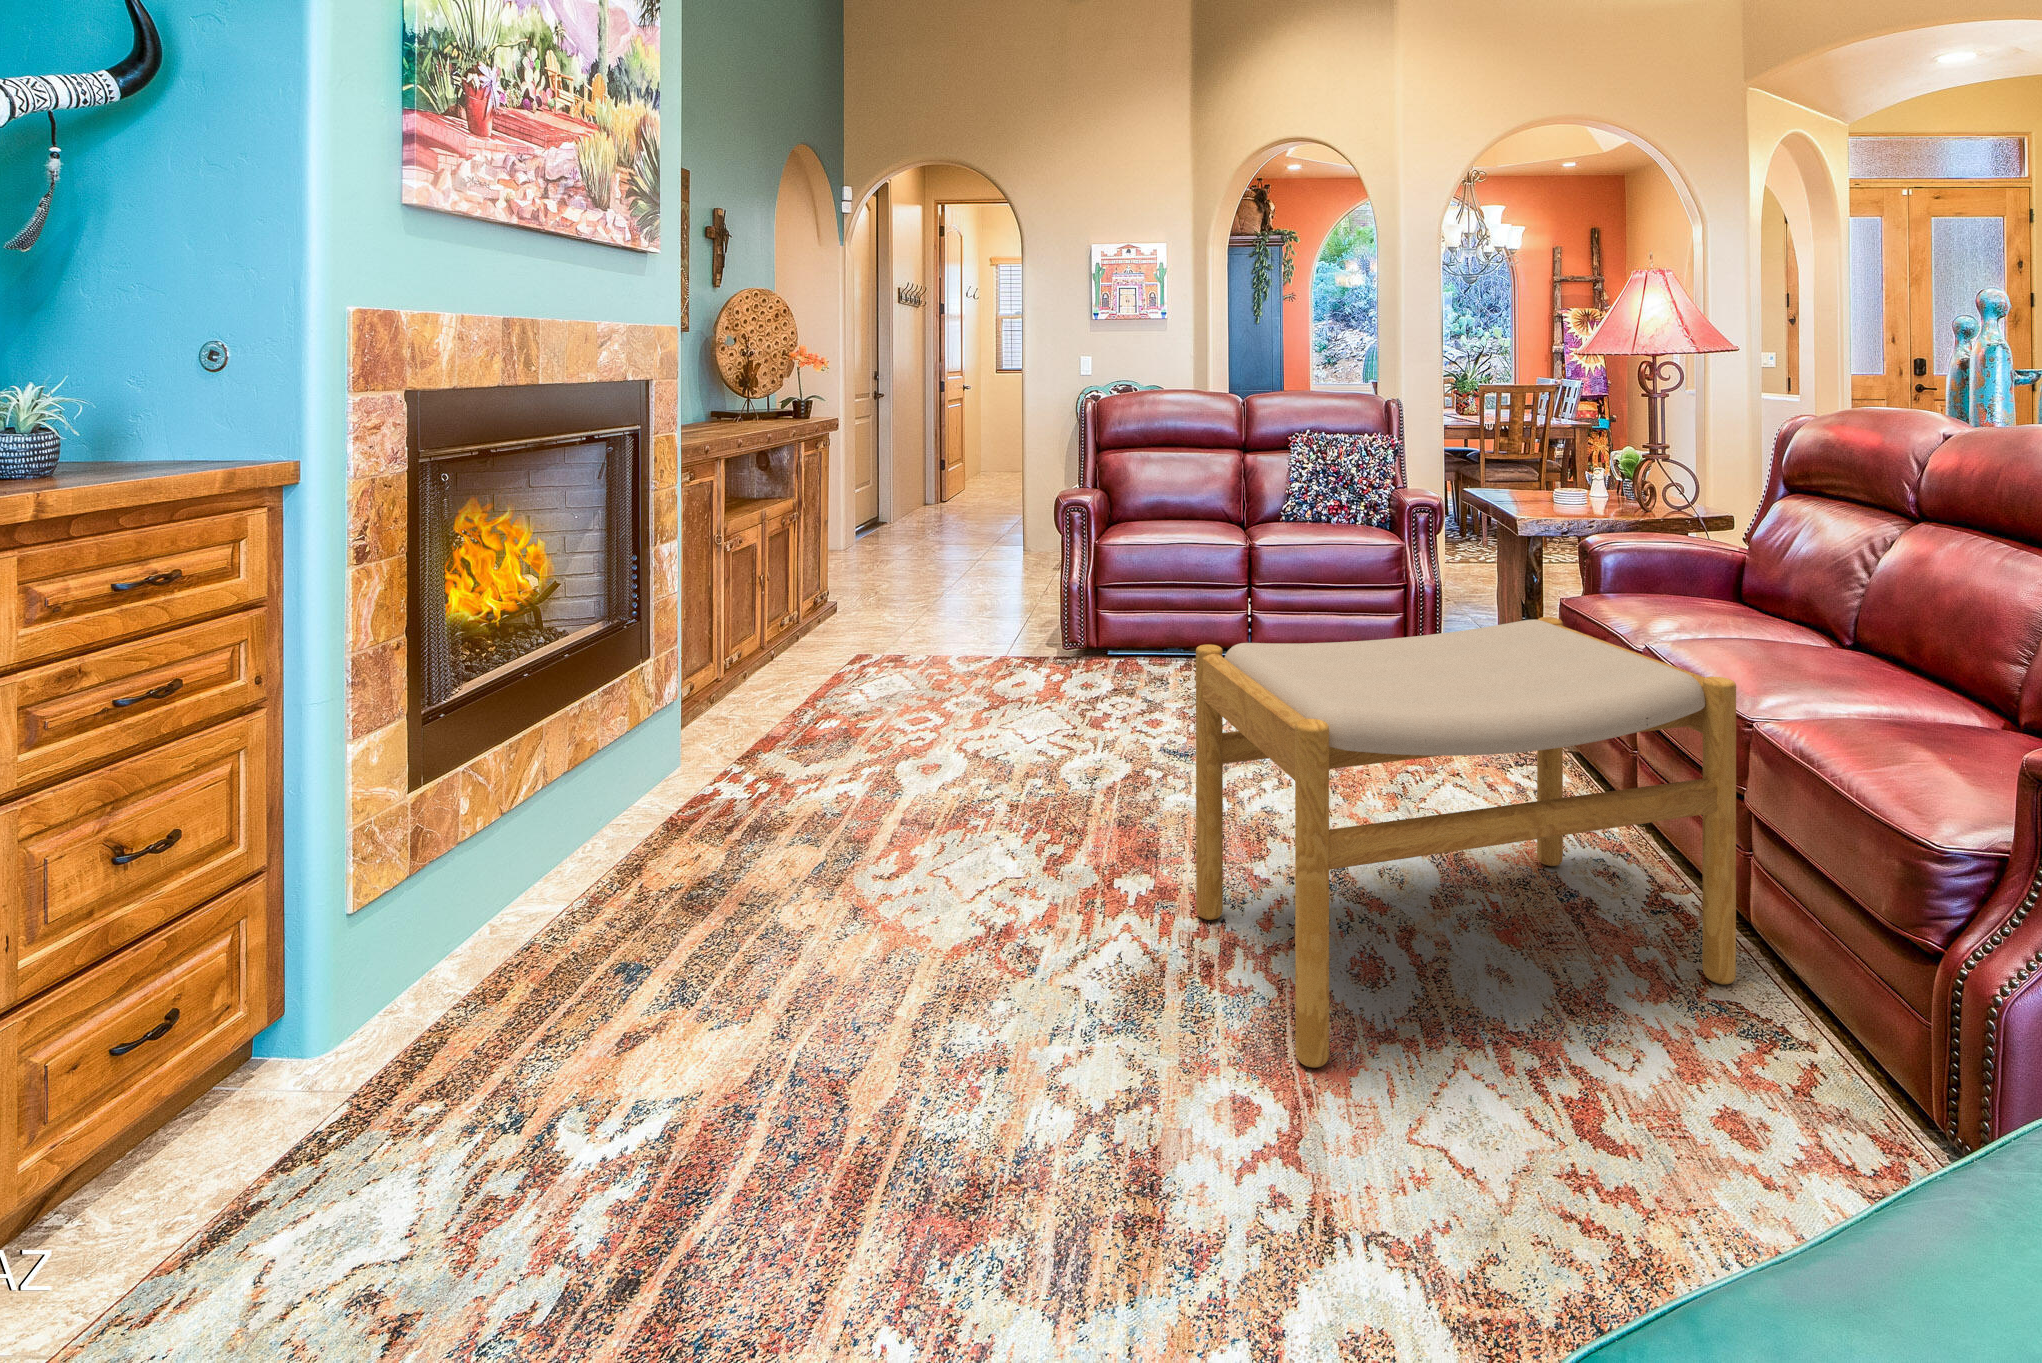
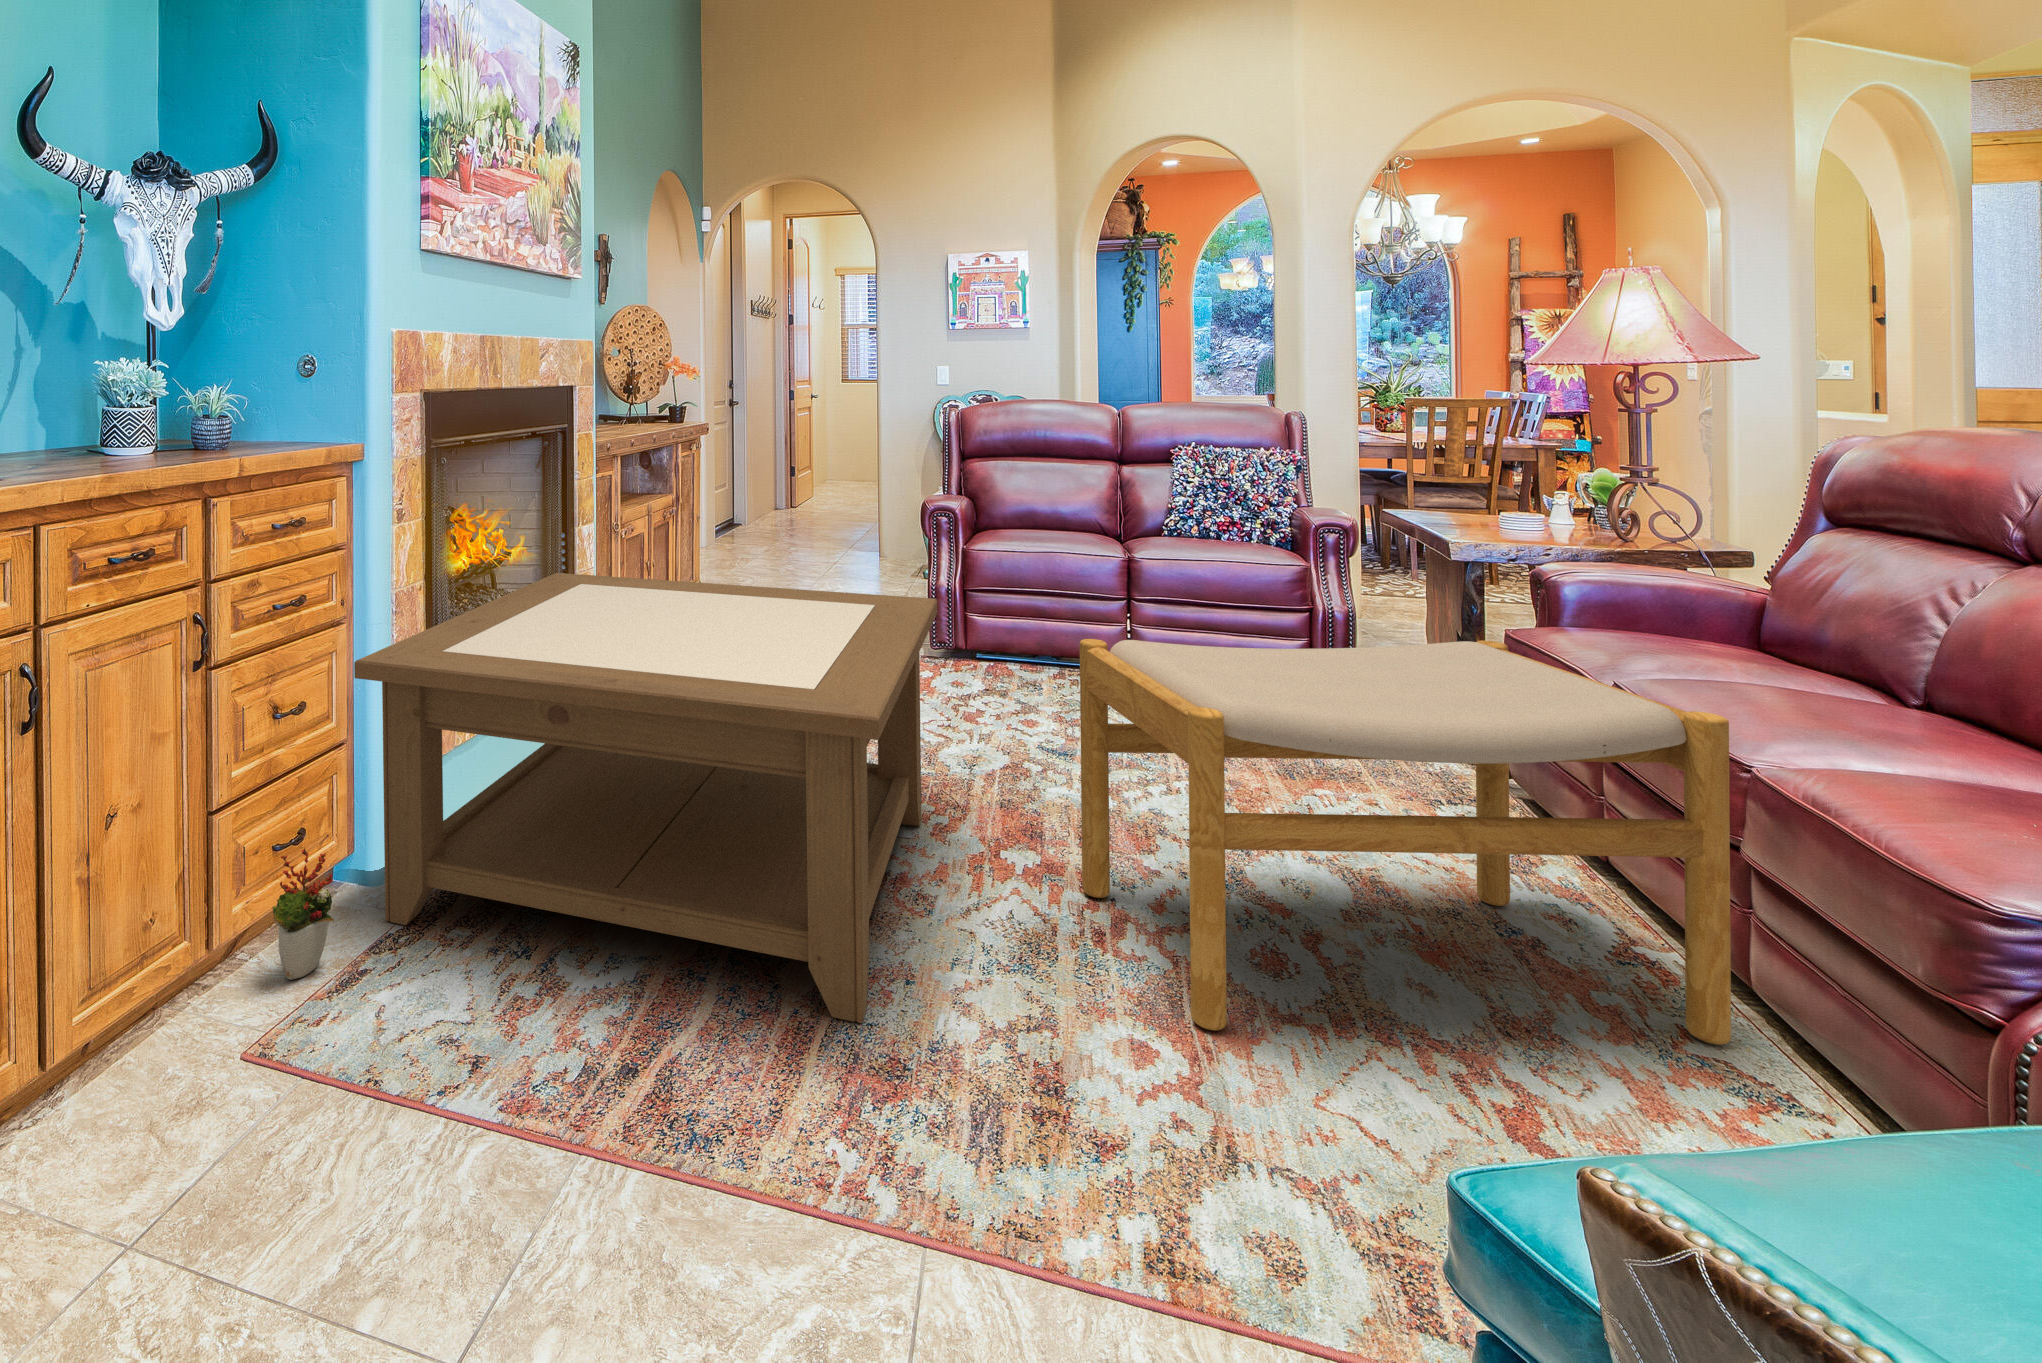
coffee table: none [241,605,1059,1148] -> present [354,573,937,1023]
decorative plant: none [46,1061,176,1271] -> present [272,849,334,980]

